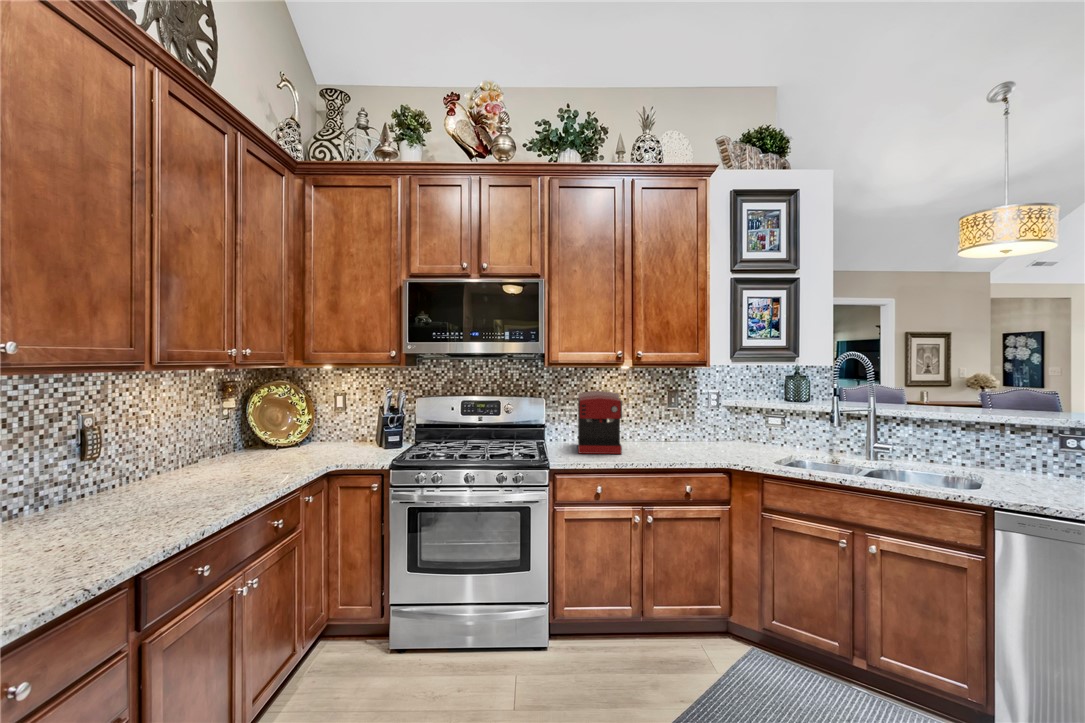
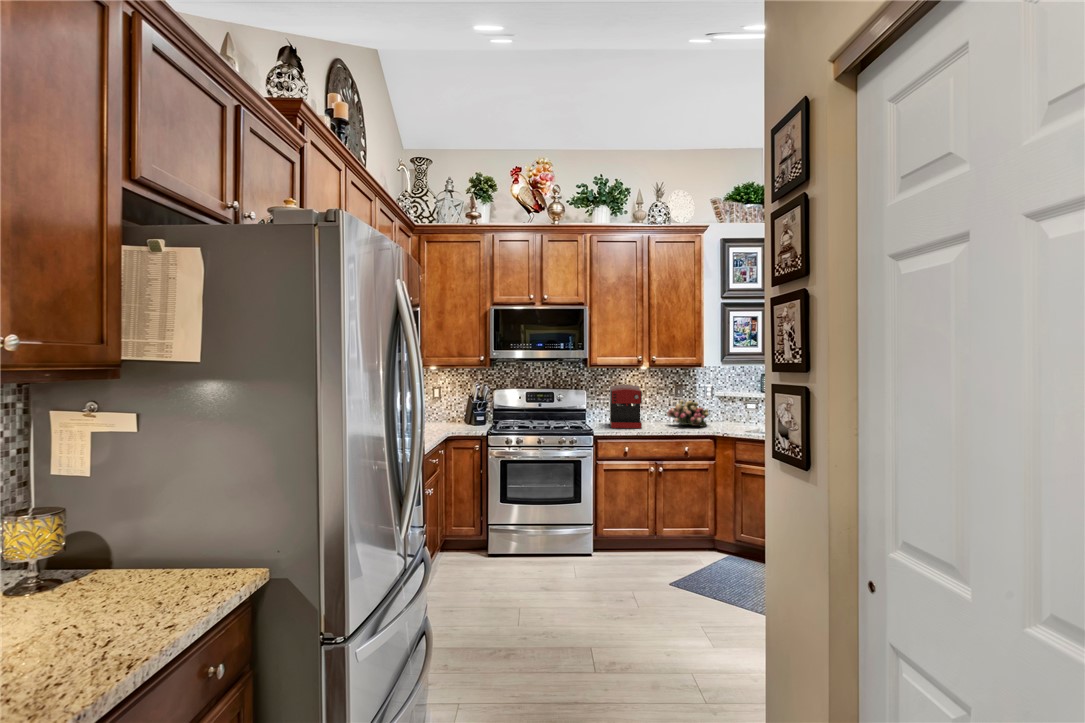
flower arrangement: none [656,412,717,451] -> present [666,400,709,427]

